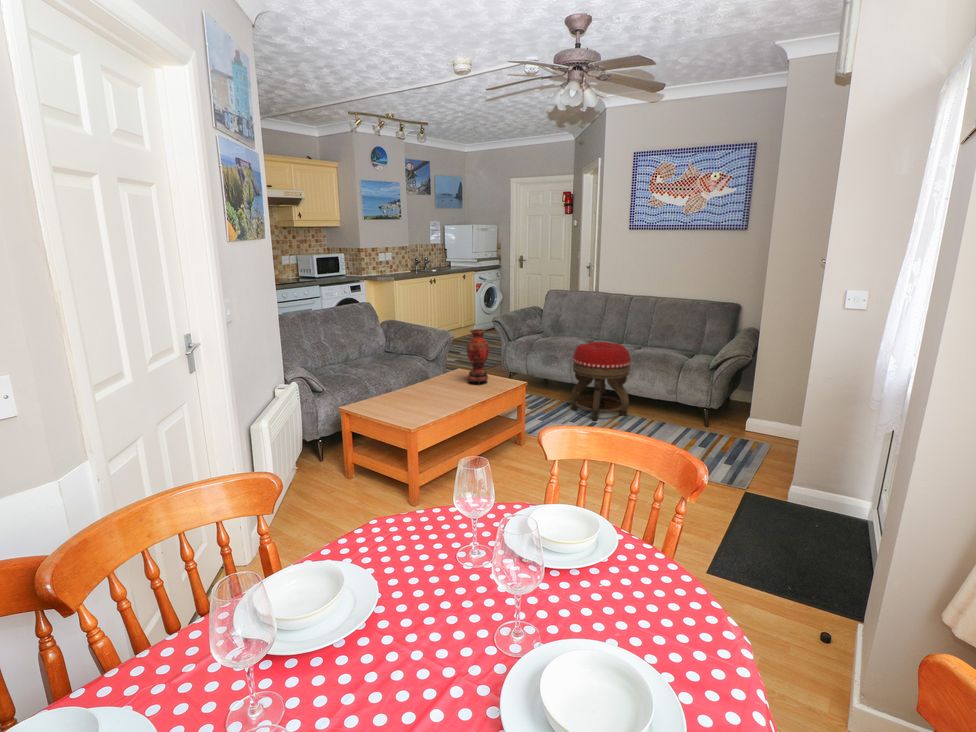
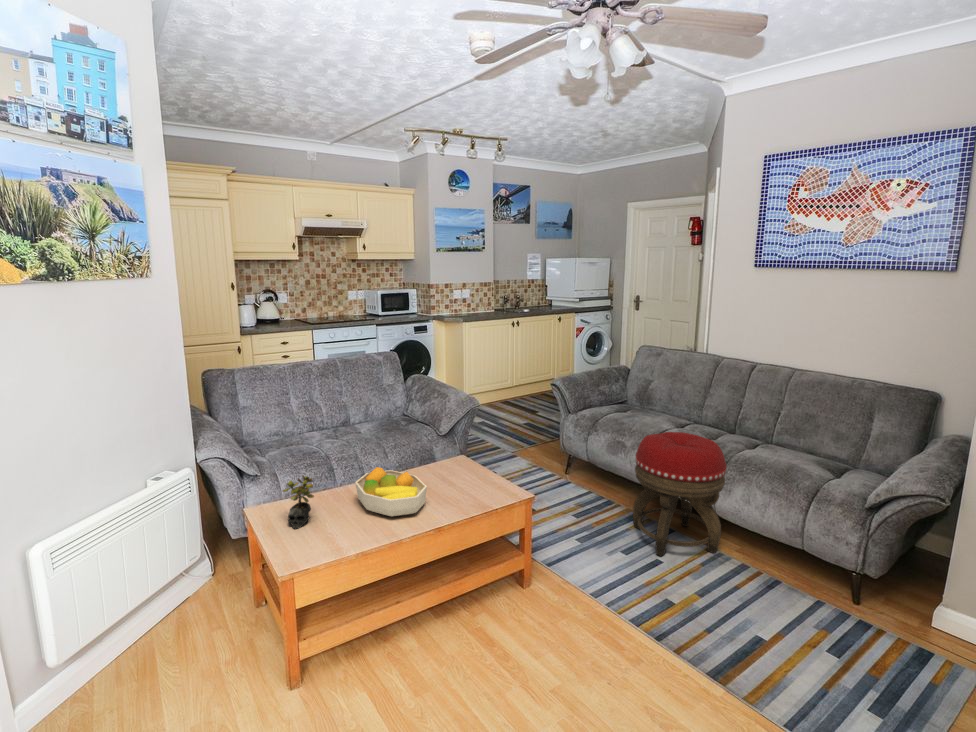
vase: present [467,329,489,385] -> none [448,409,481,491]
fruit bowl: none [415,372,467,400] -> present [355,467,427,517]
succulent plant: none [379,376,402,412] -> present [283,475,314,529]

